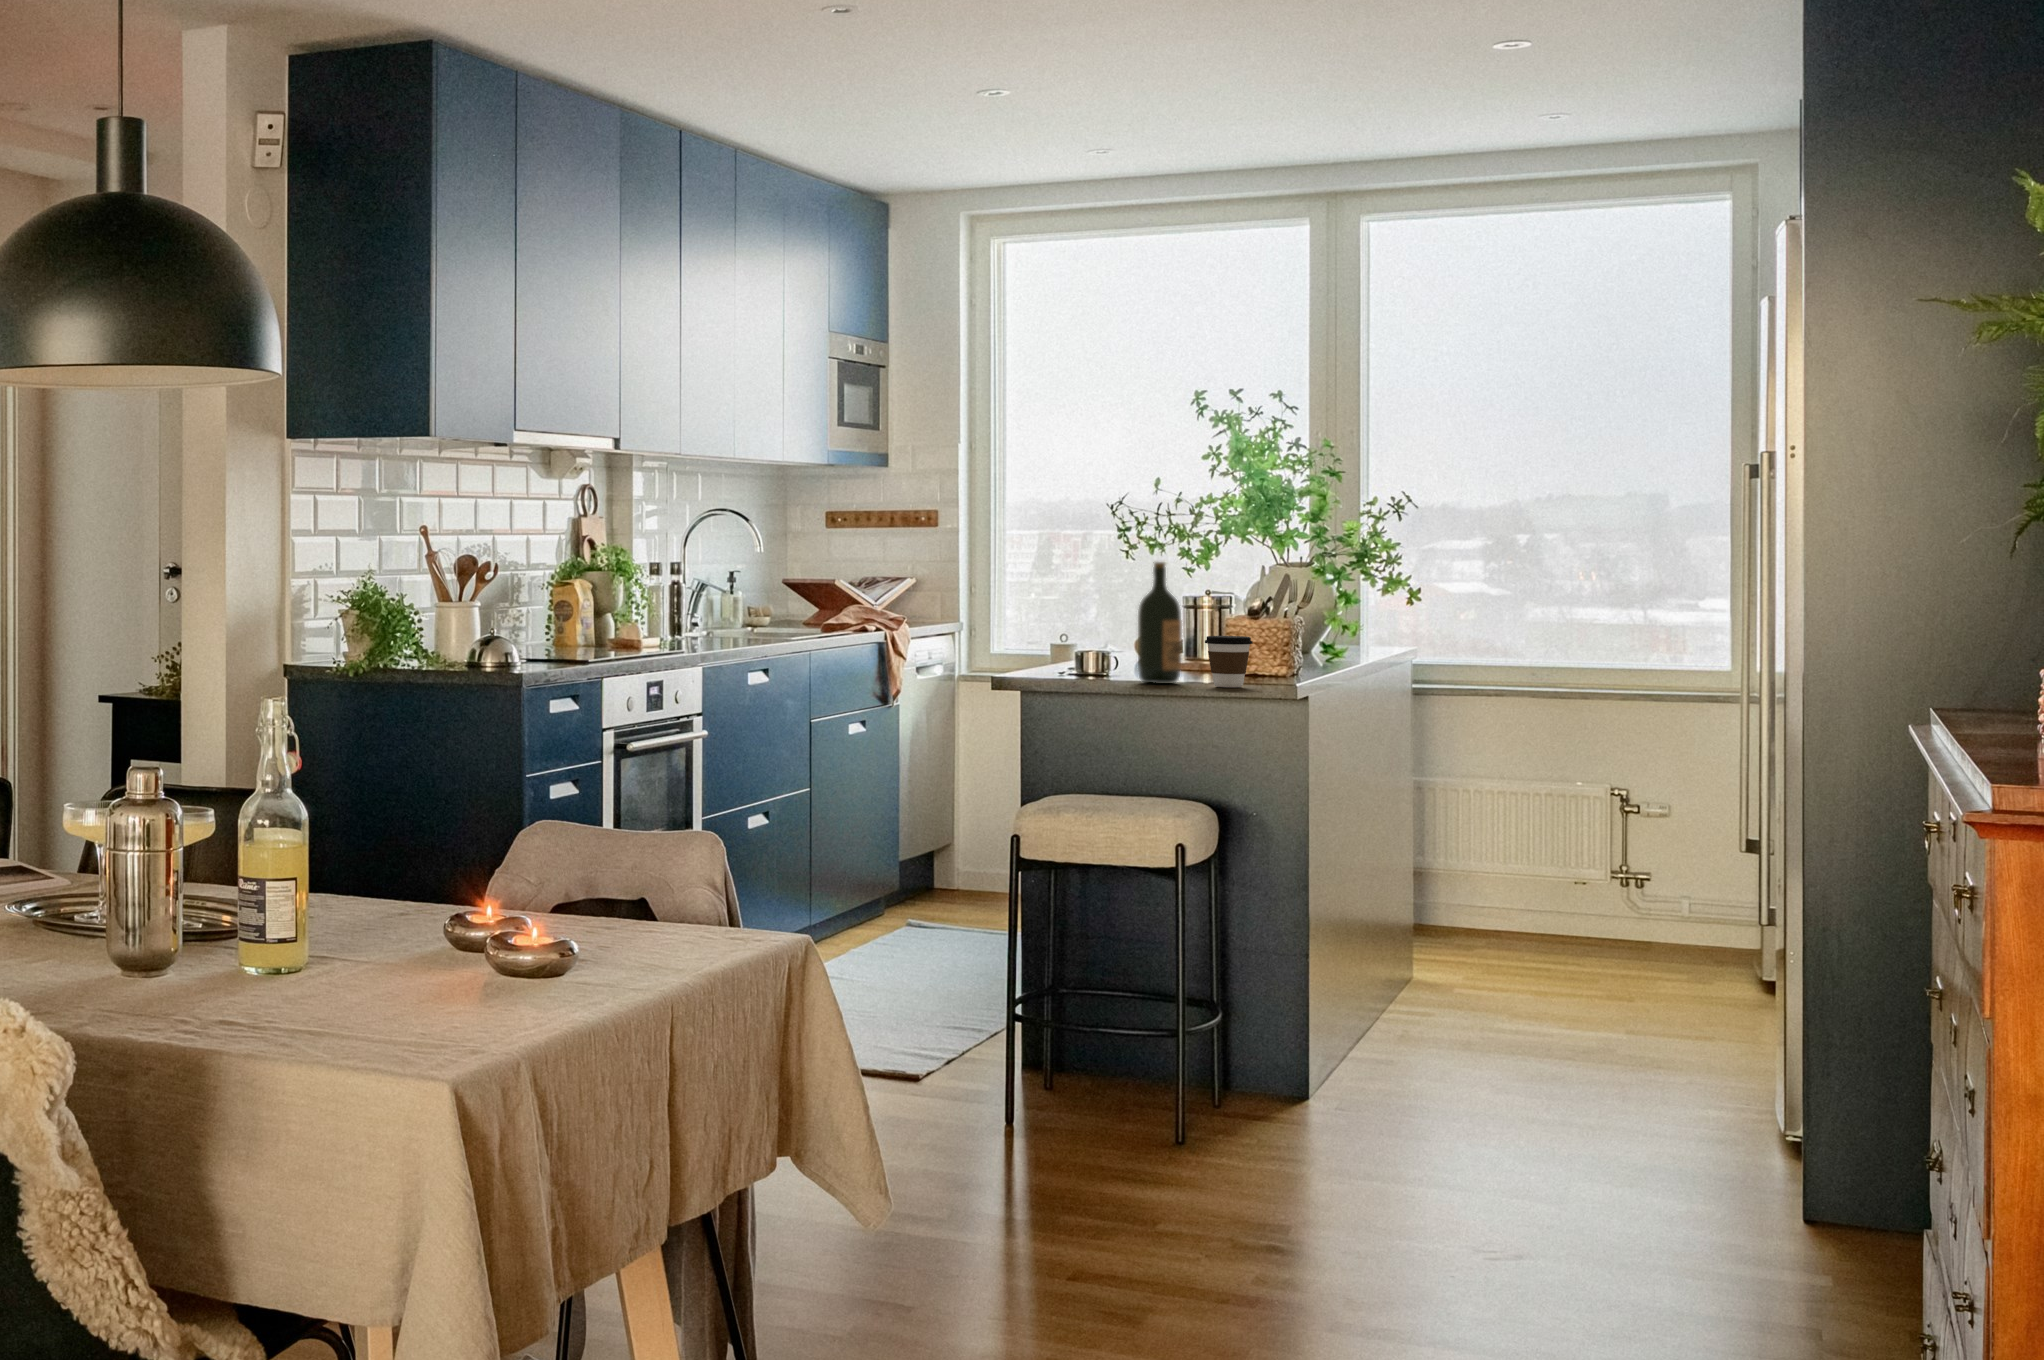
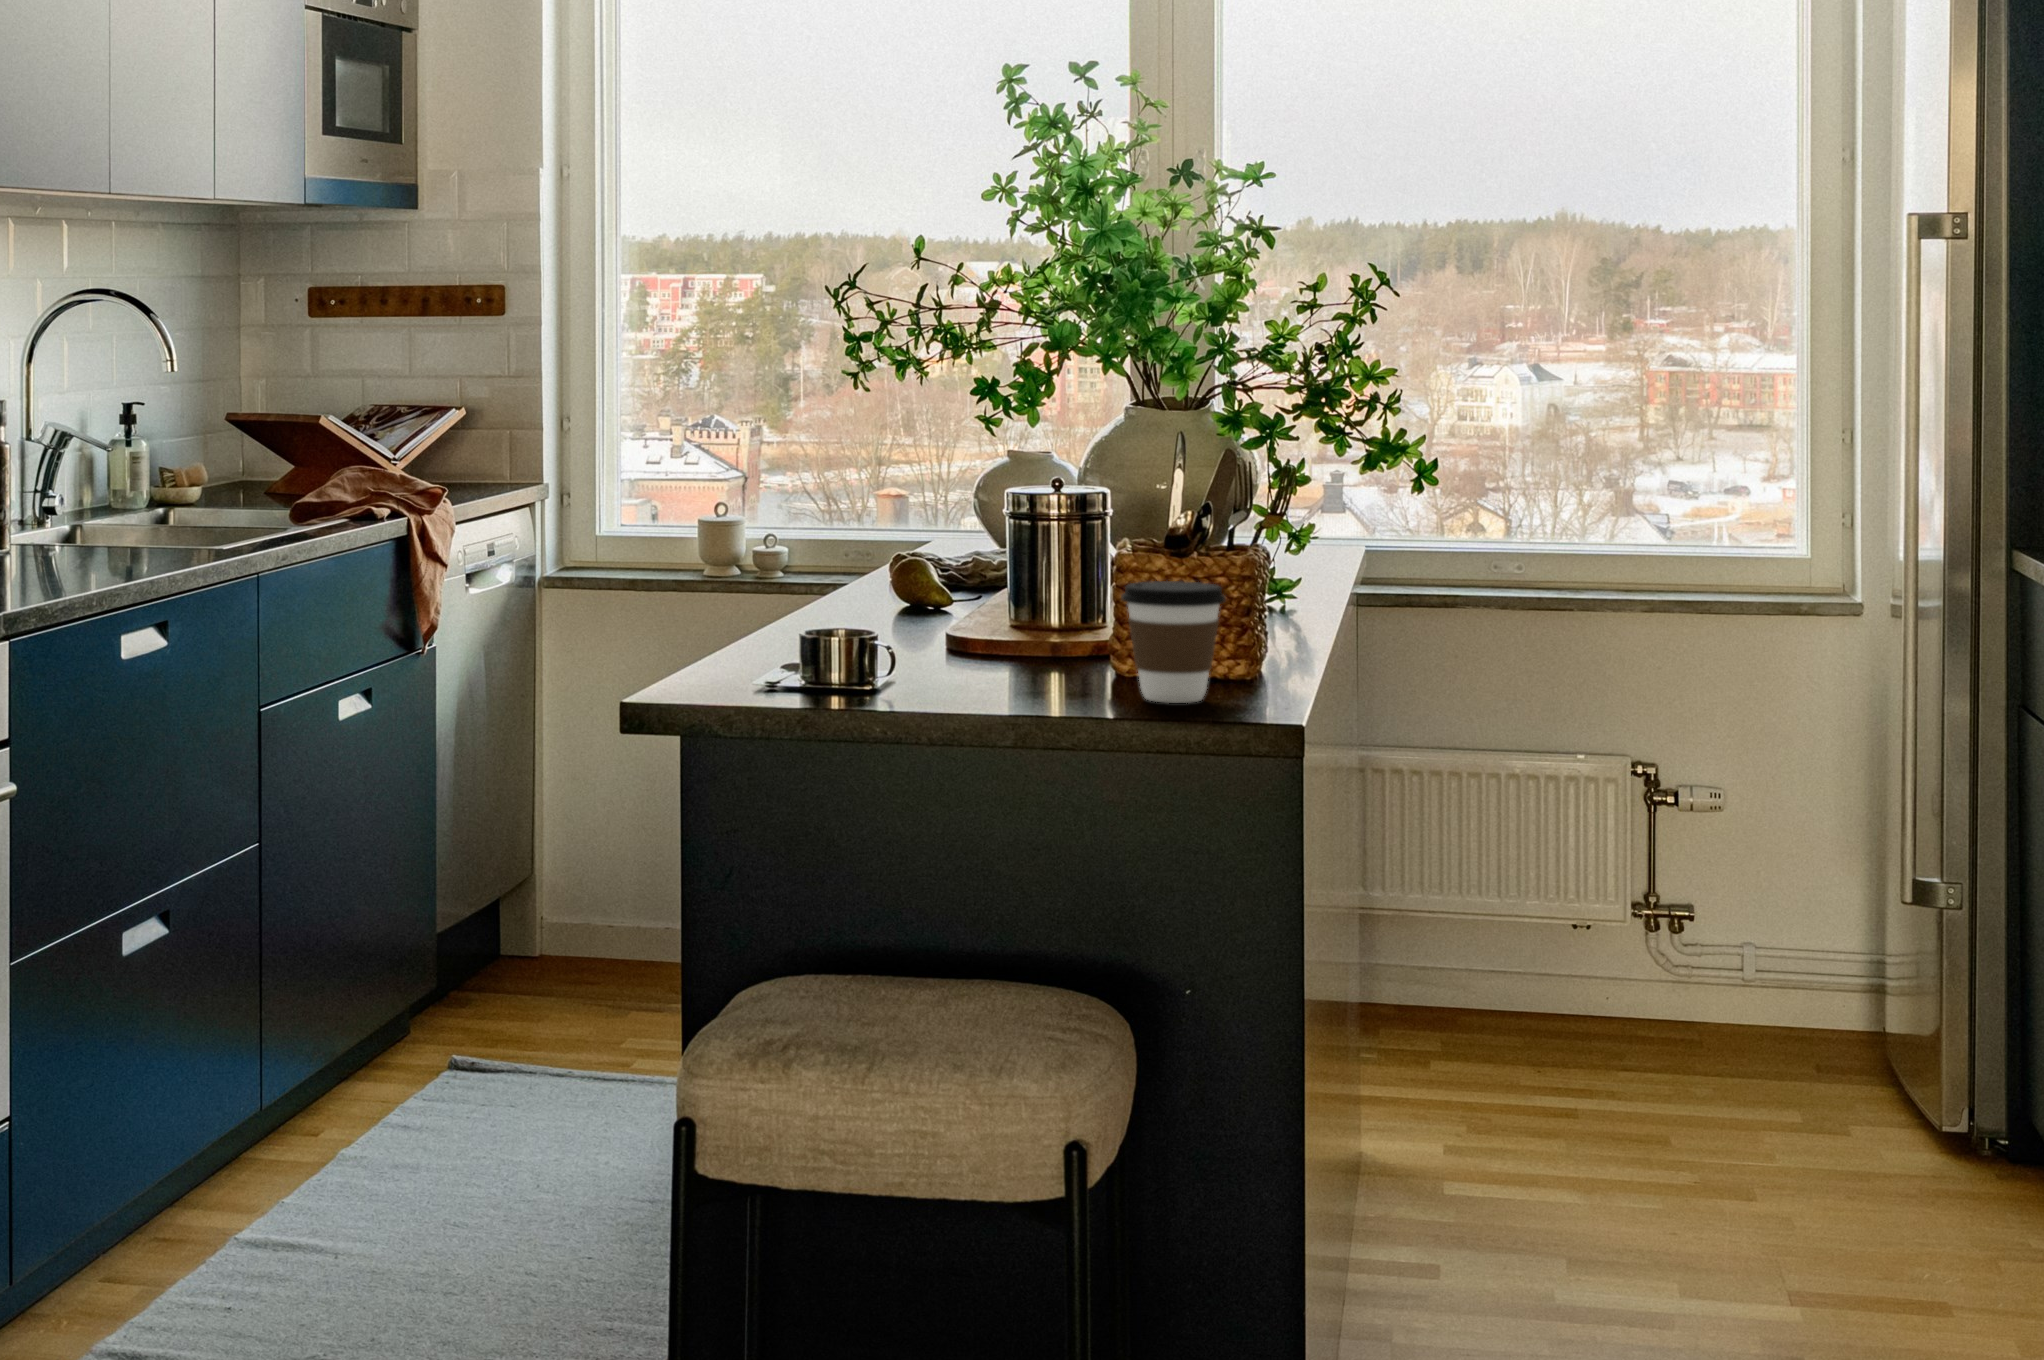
wine bottle: present [1138,562,1182,684] -> none [968,413,1062,691]

